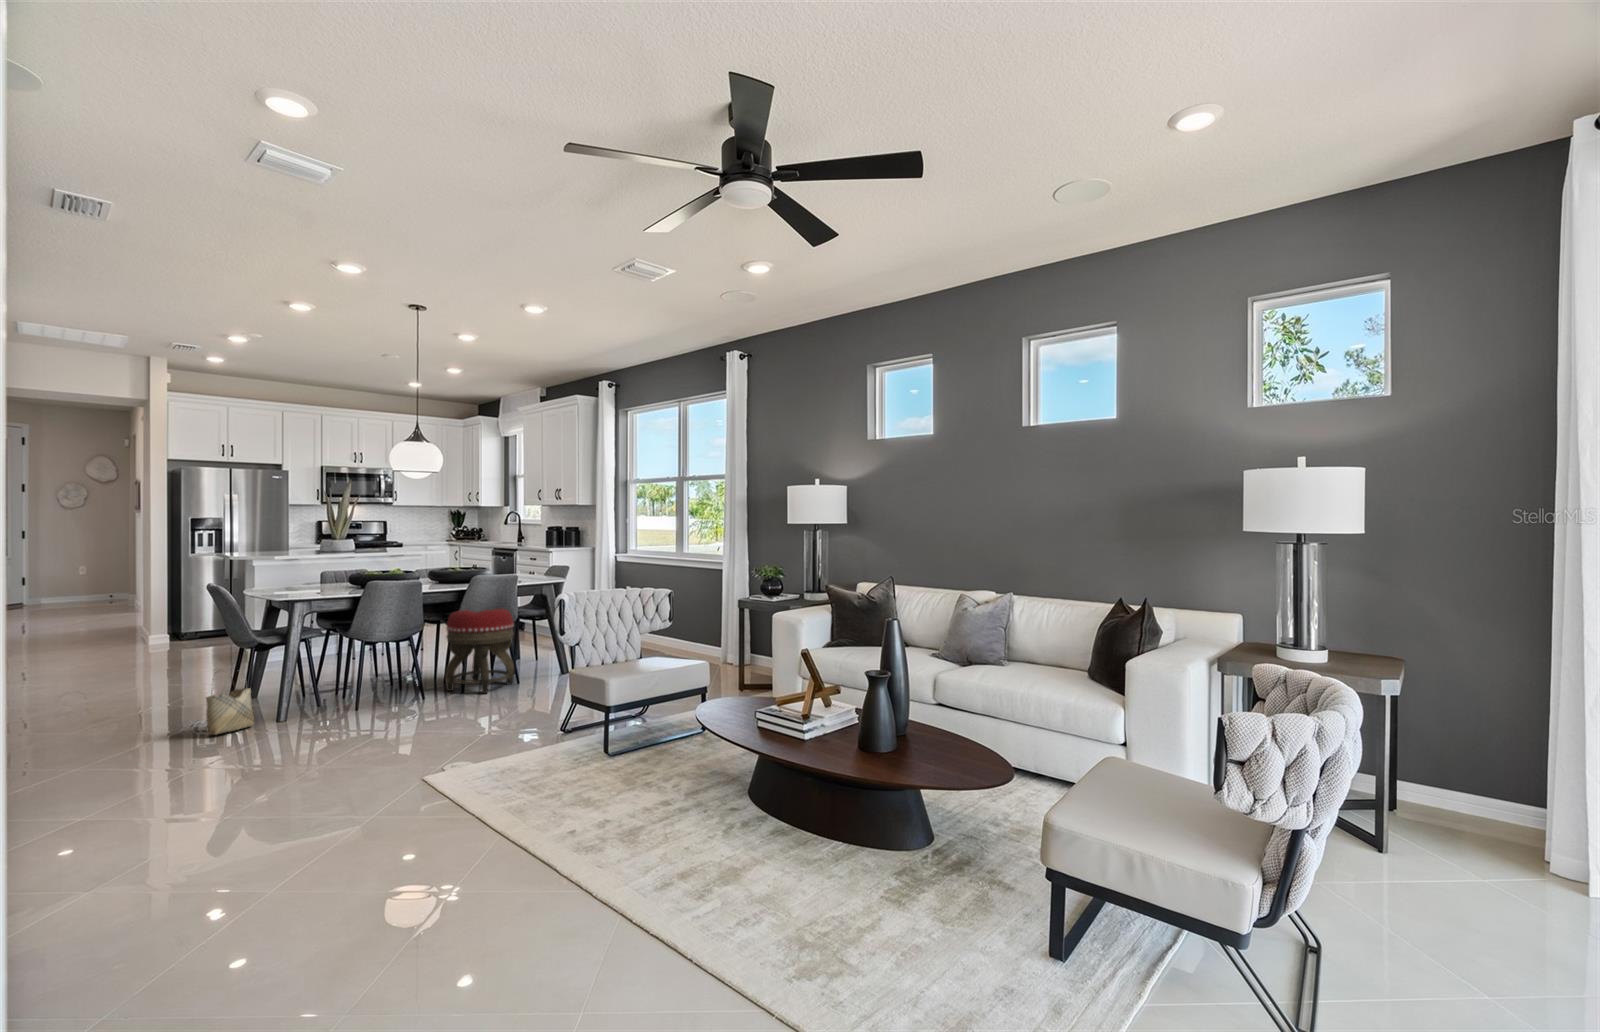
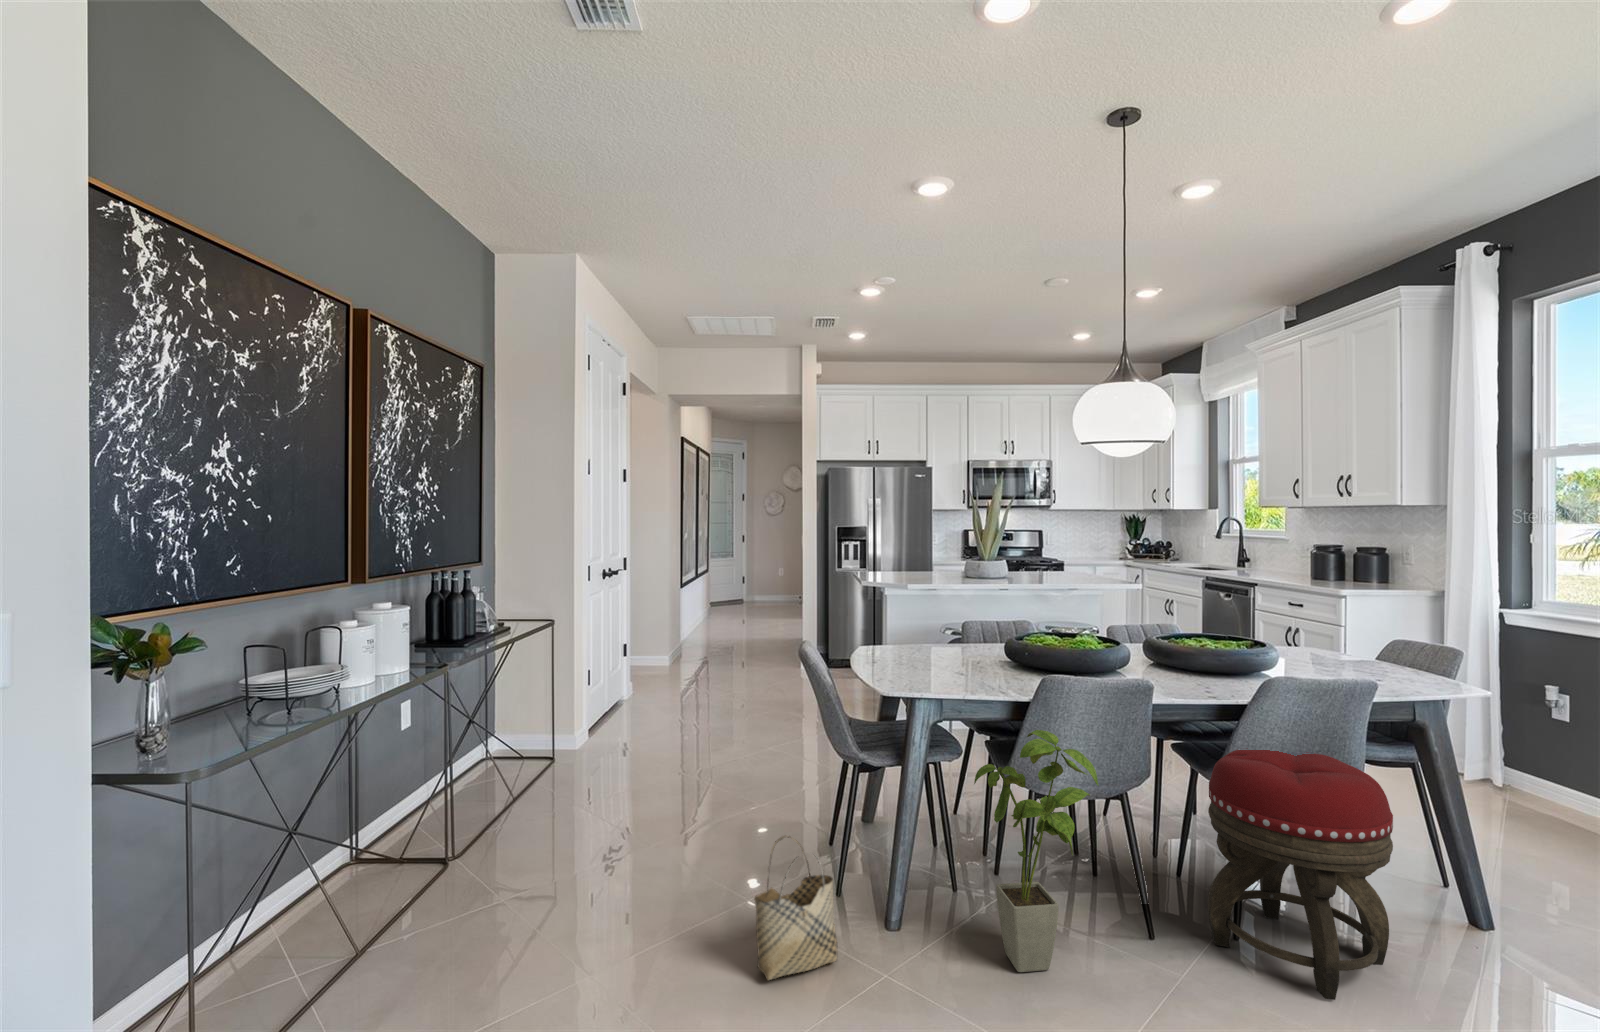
house plant: none [331,603,391,711] -> present [974,730,1099,972]

